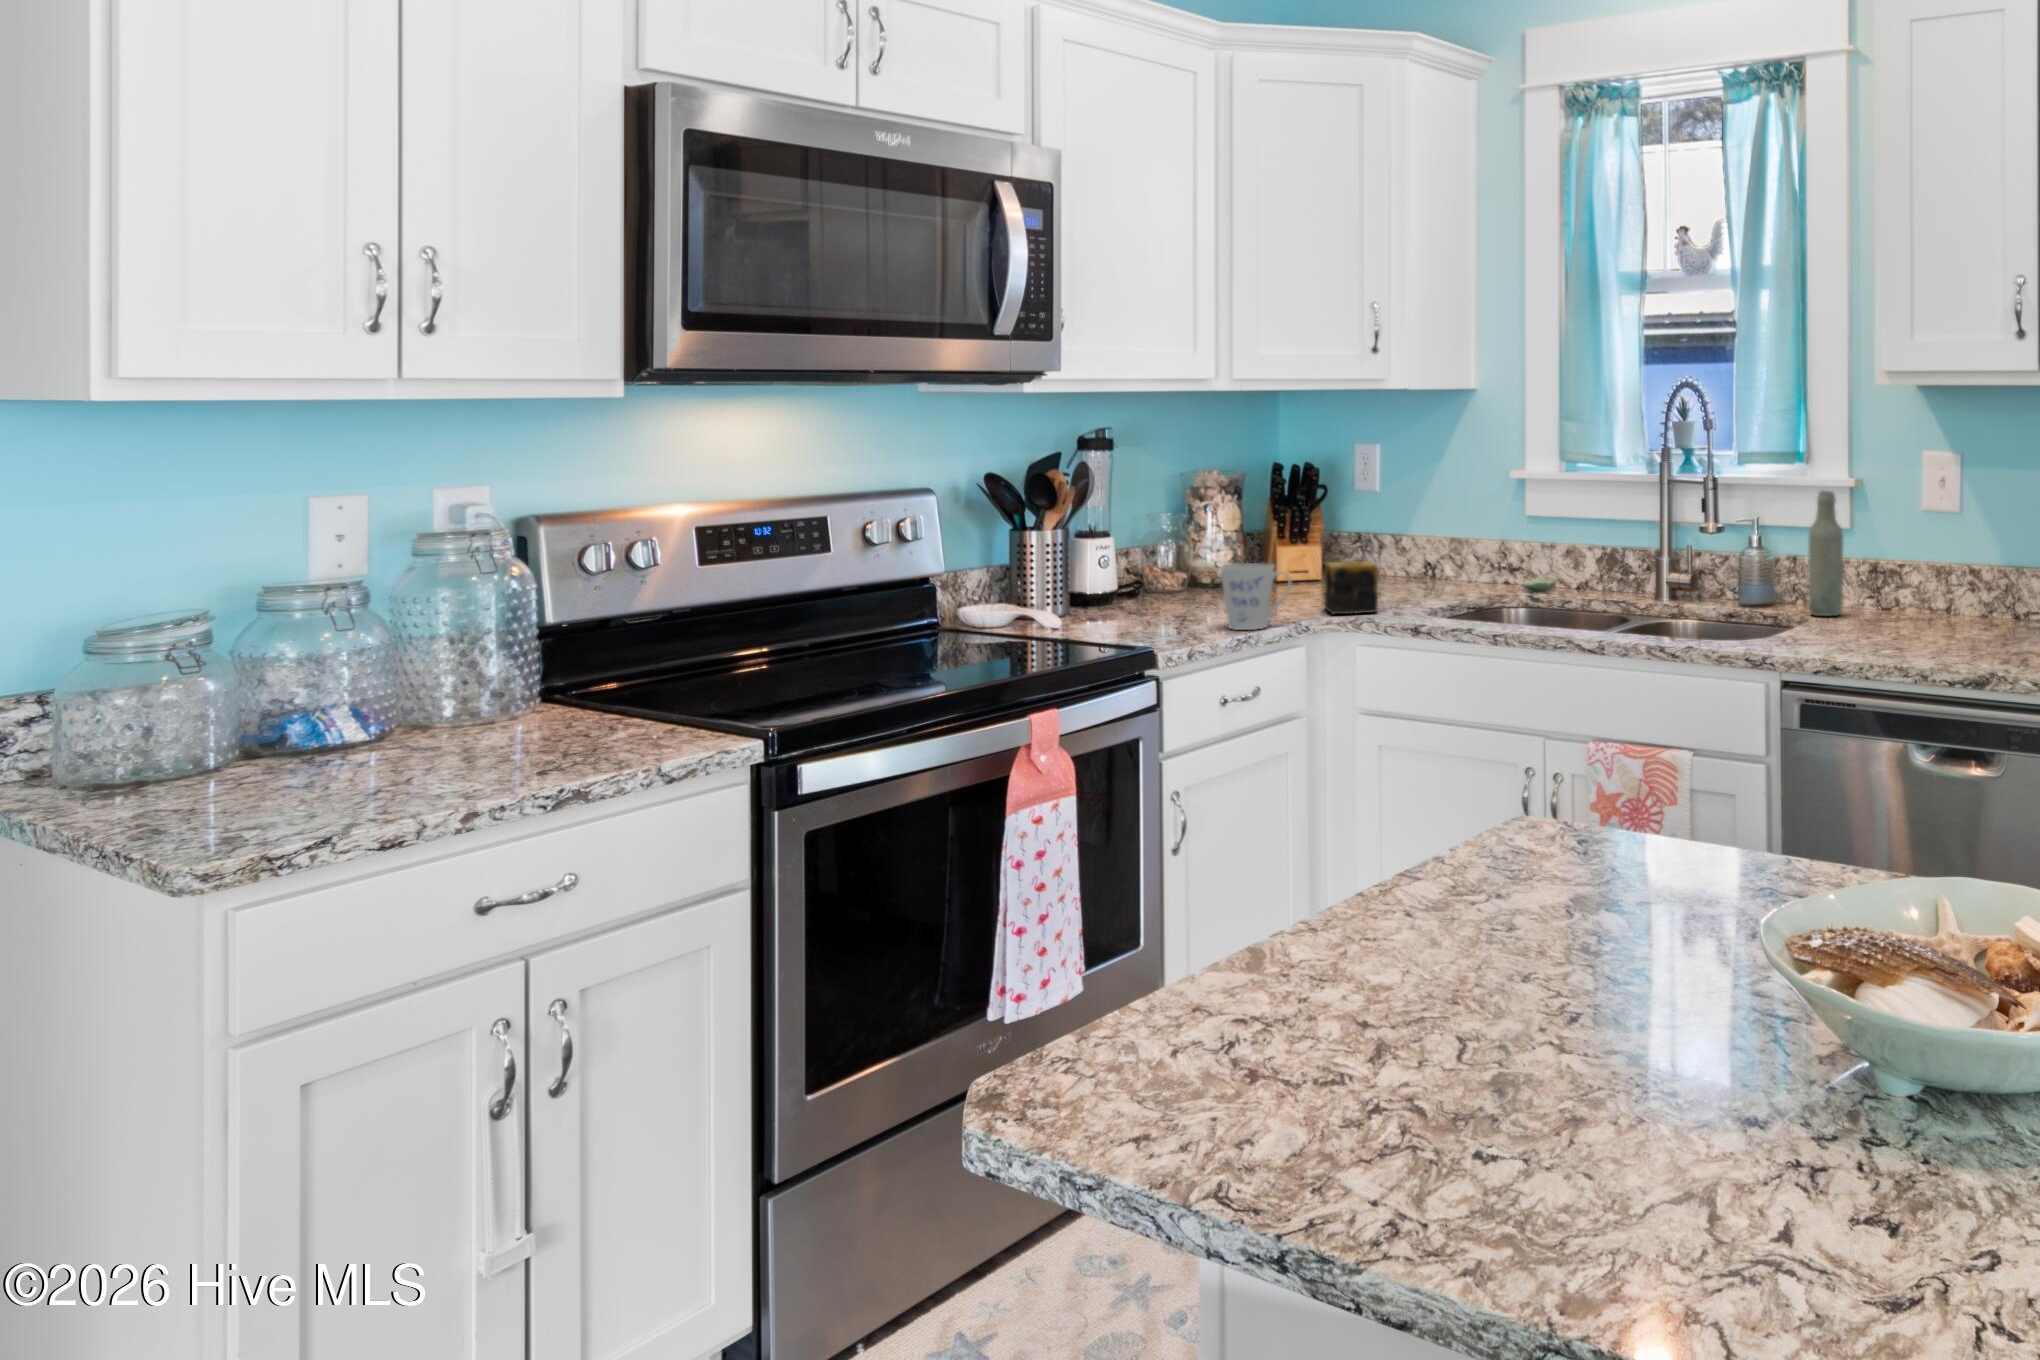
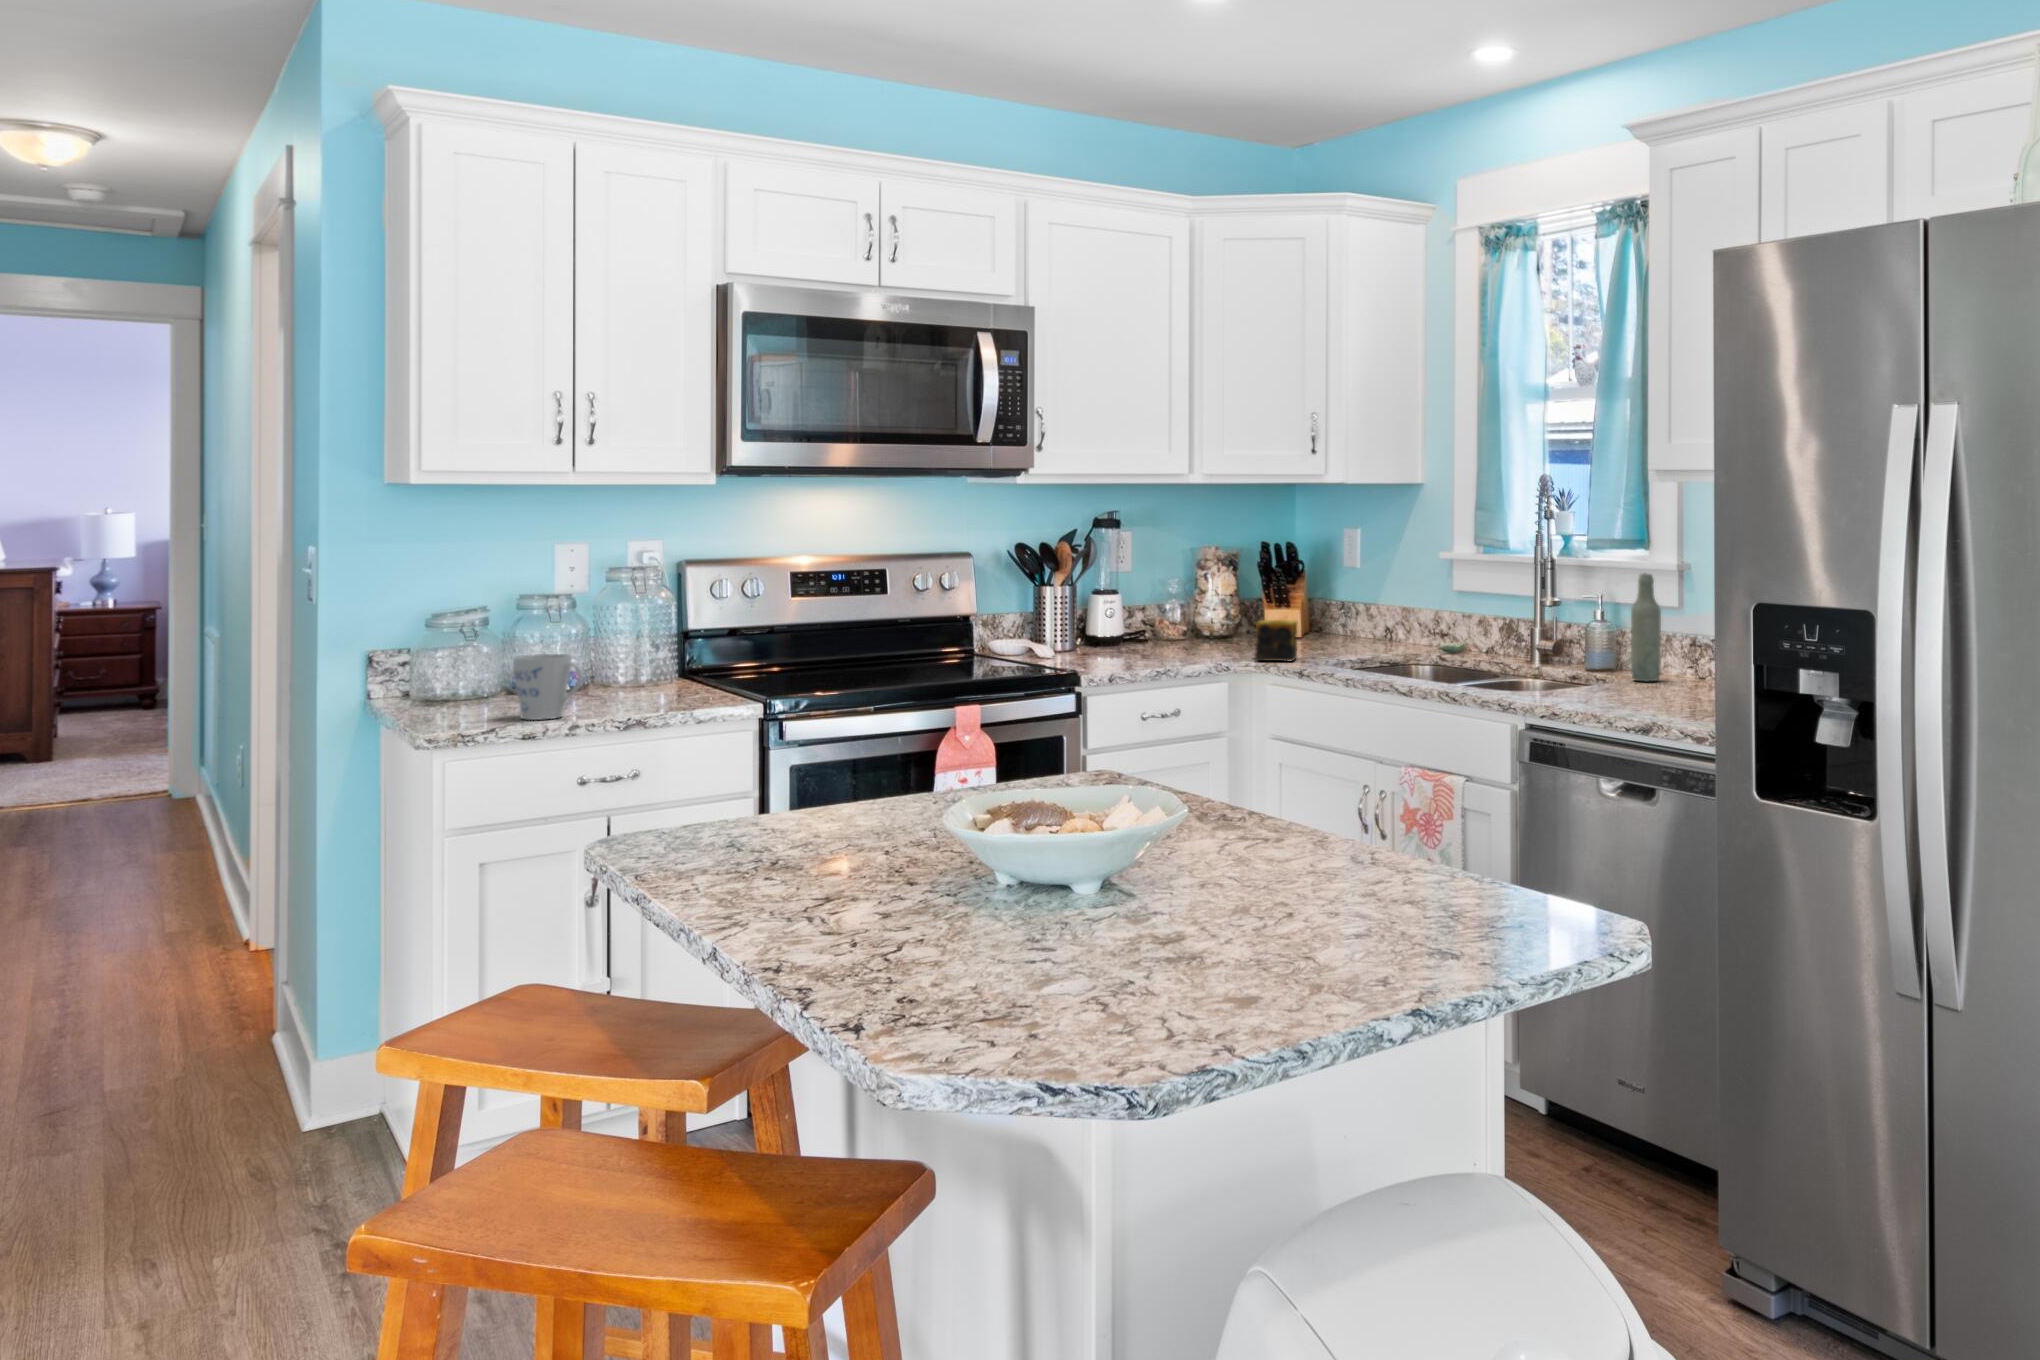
mug: present [1221,563,1291,630] -> present [513,654,584,720]

